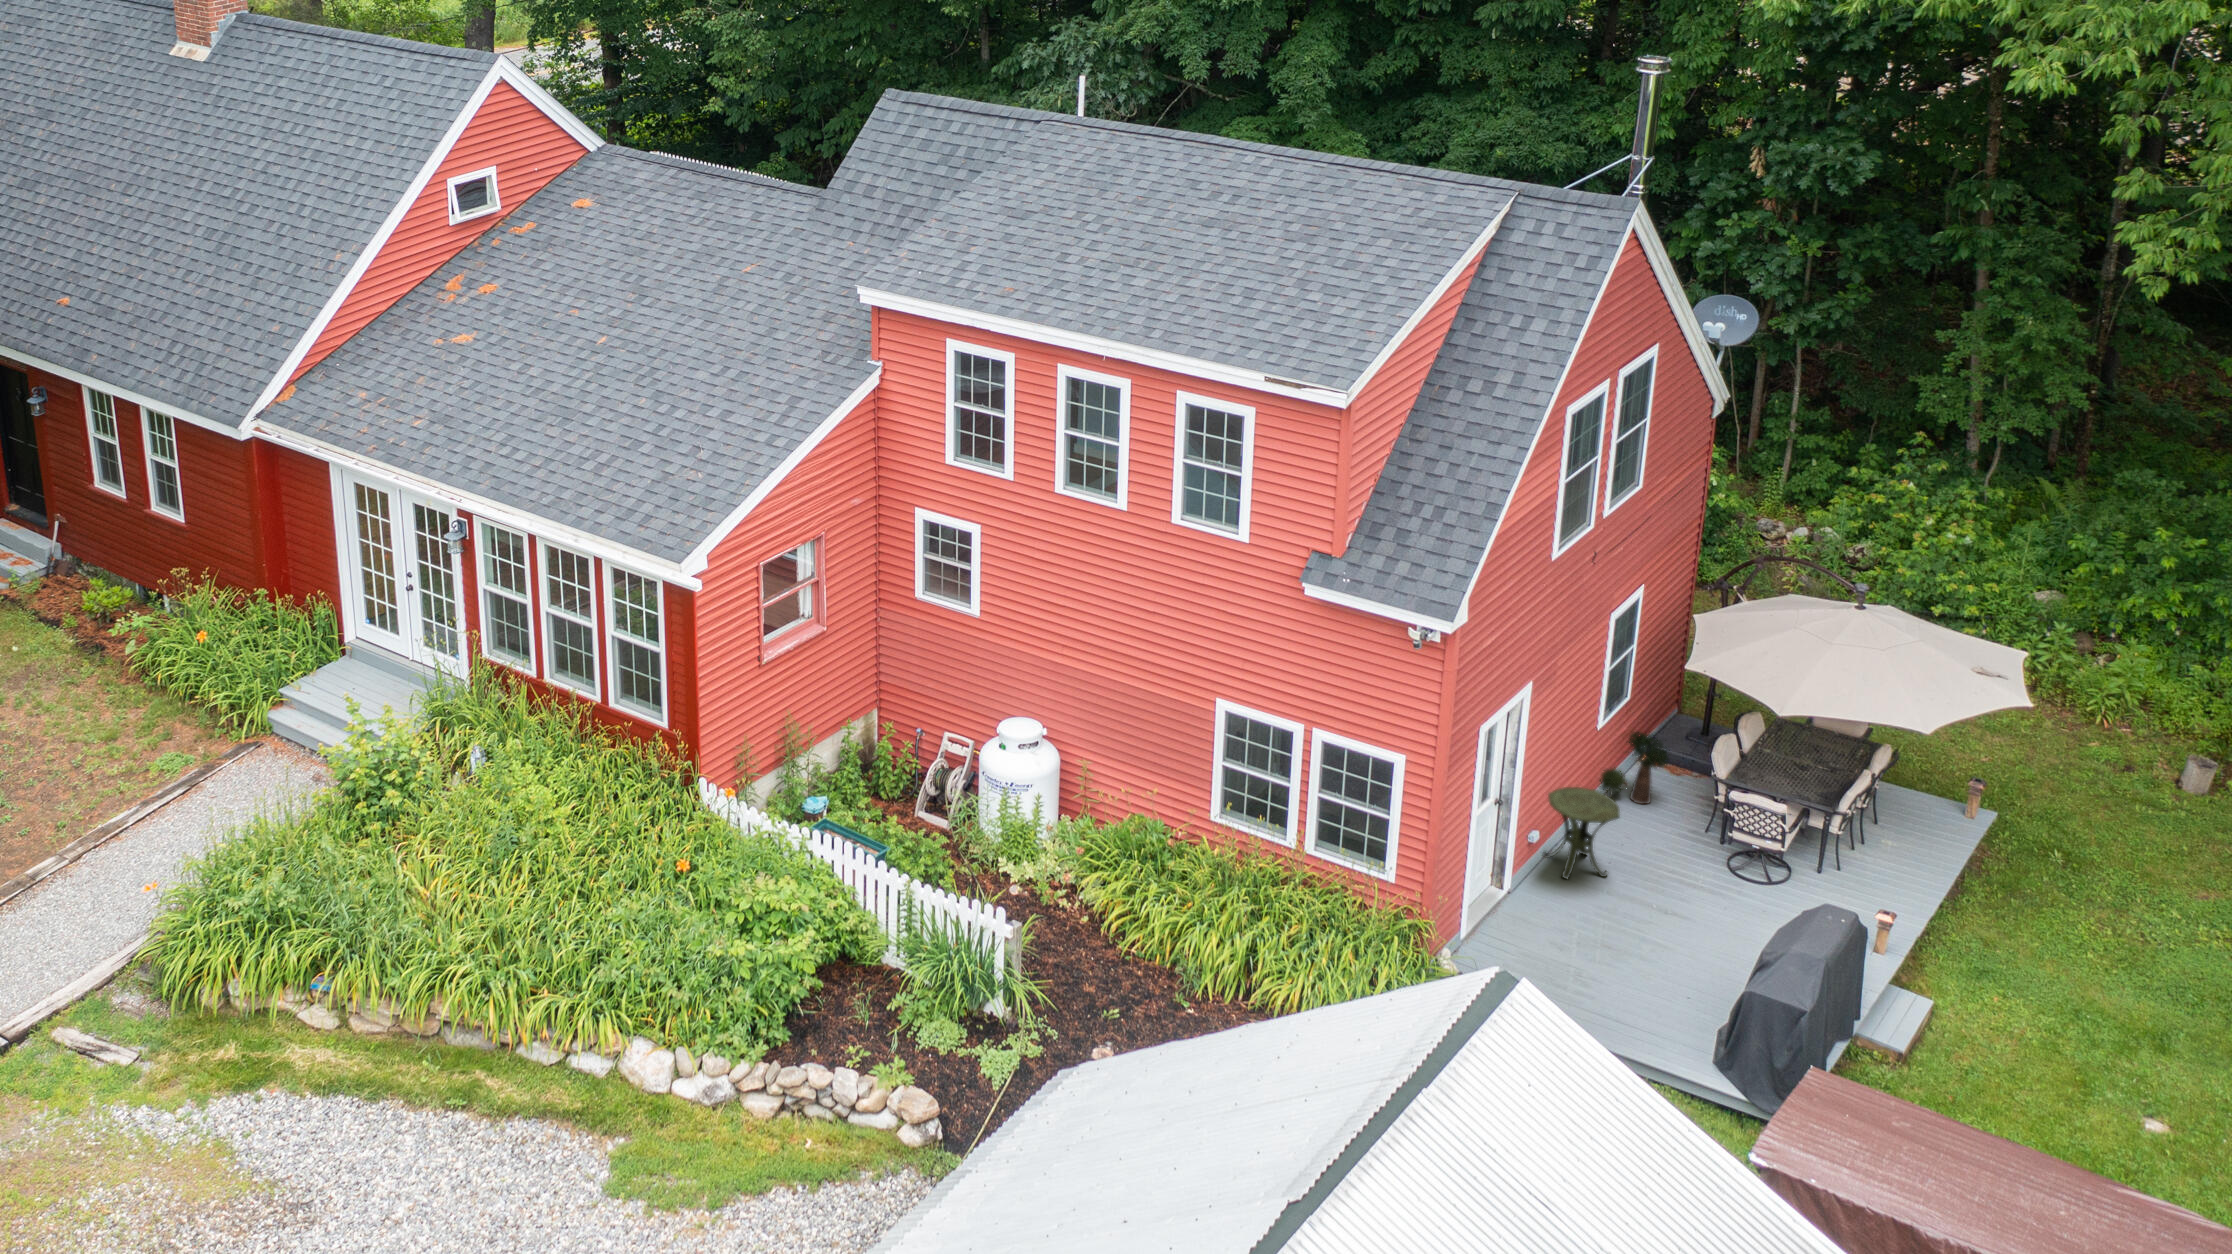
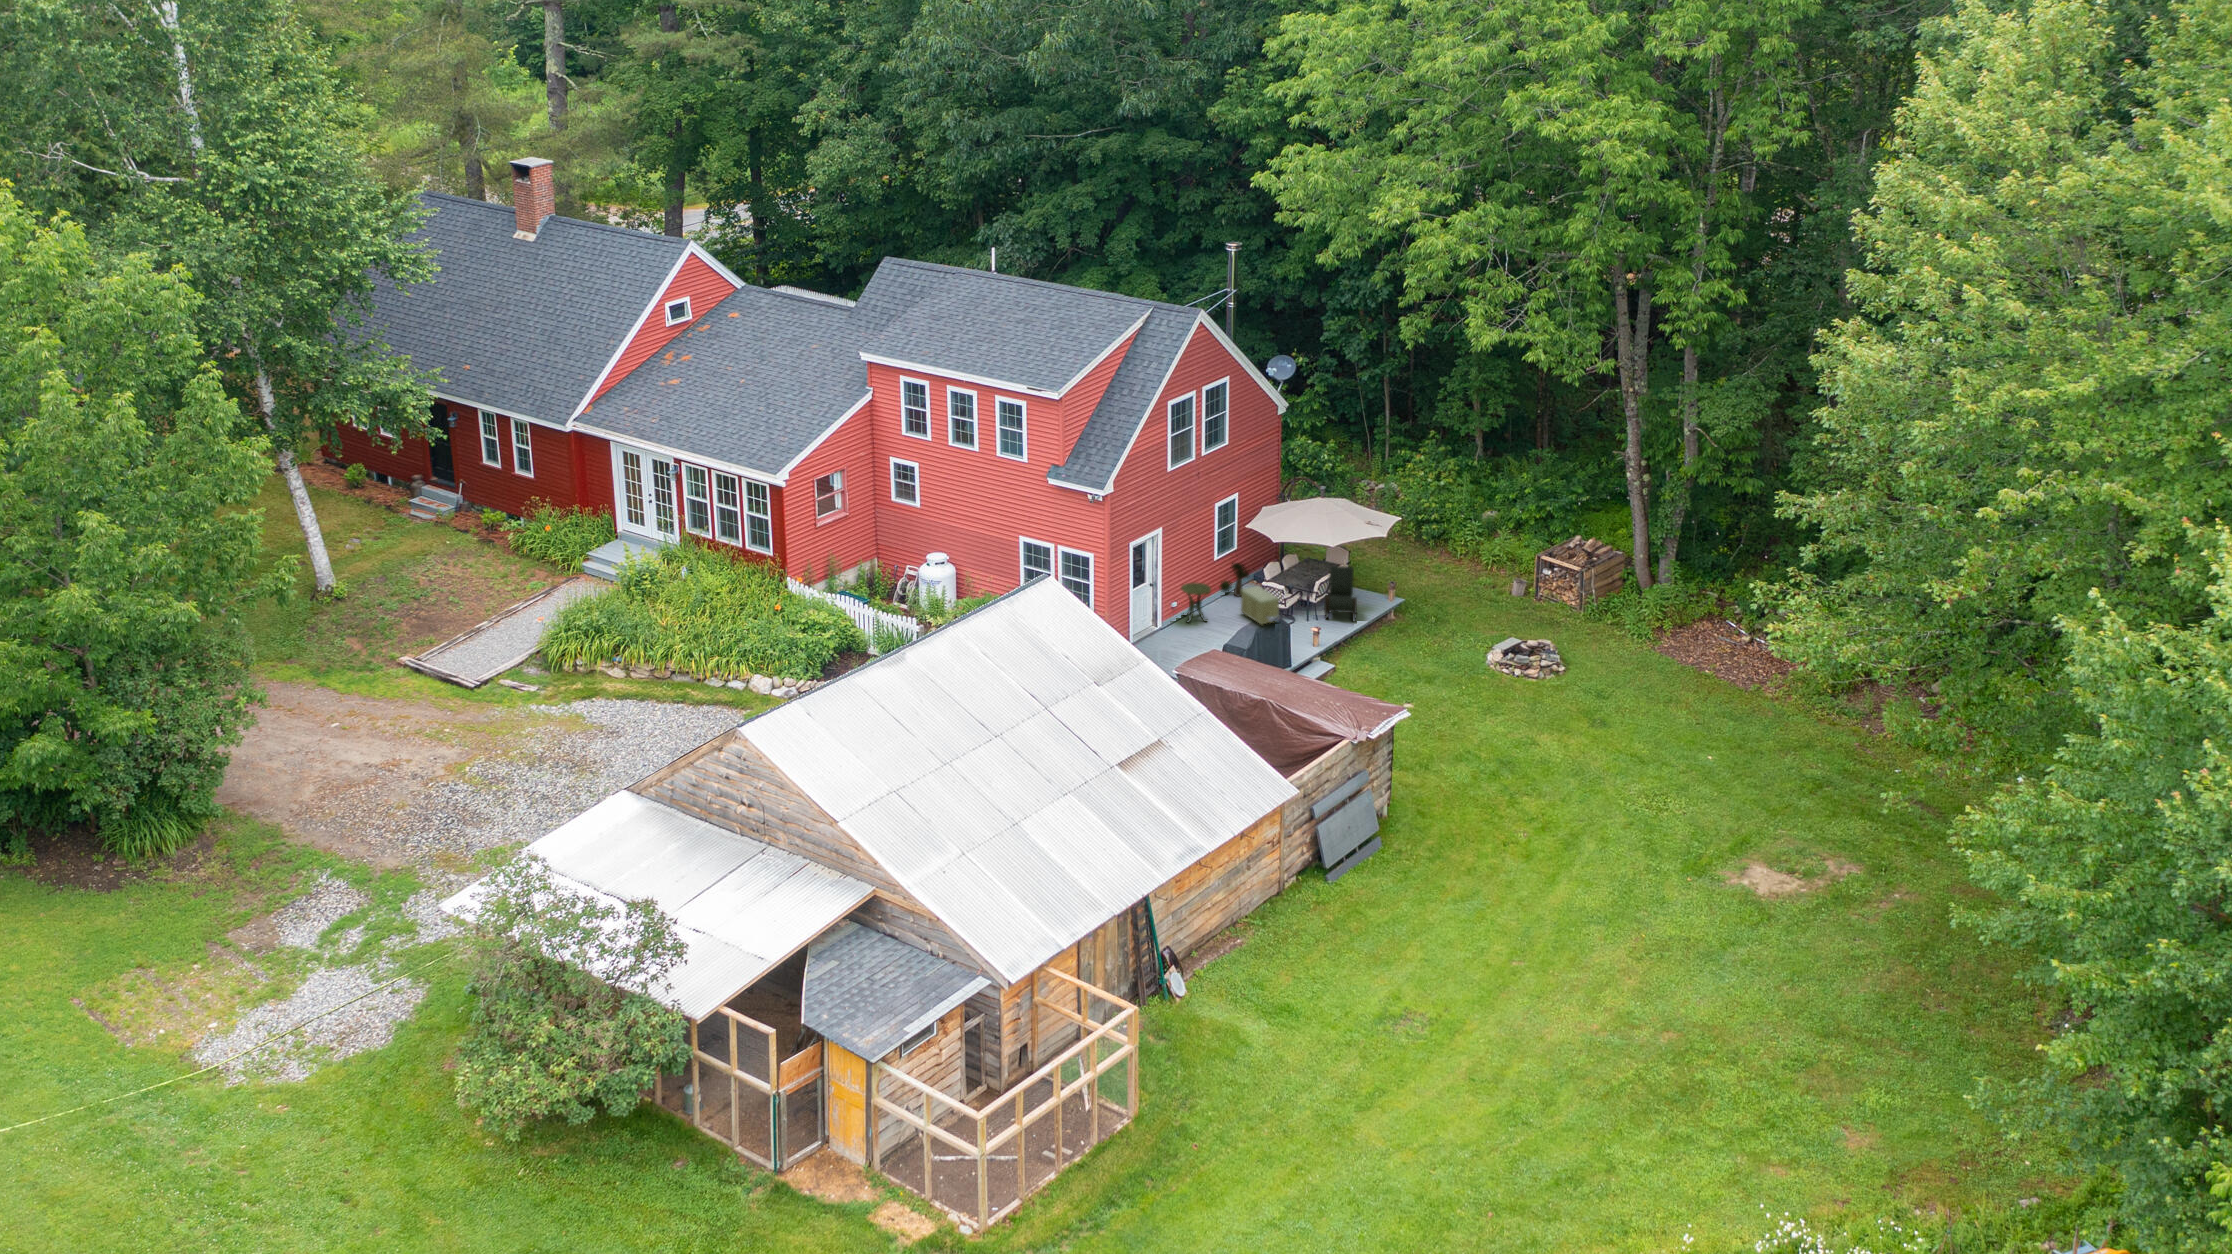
lounge chair: none [1844,749,1943,881] -> present [1324,566,1357,621]
storage bench: none [1671,795,1776,890] -> present [1241,586,1279,625]

